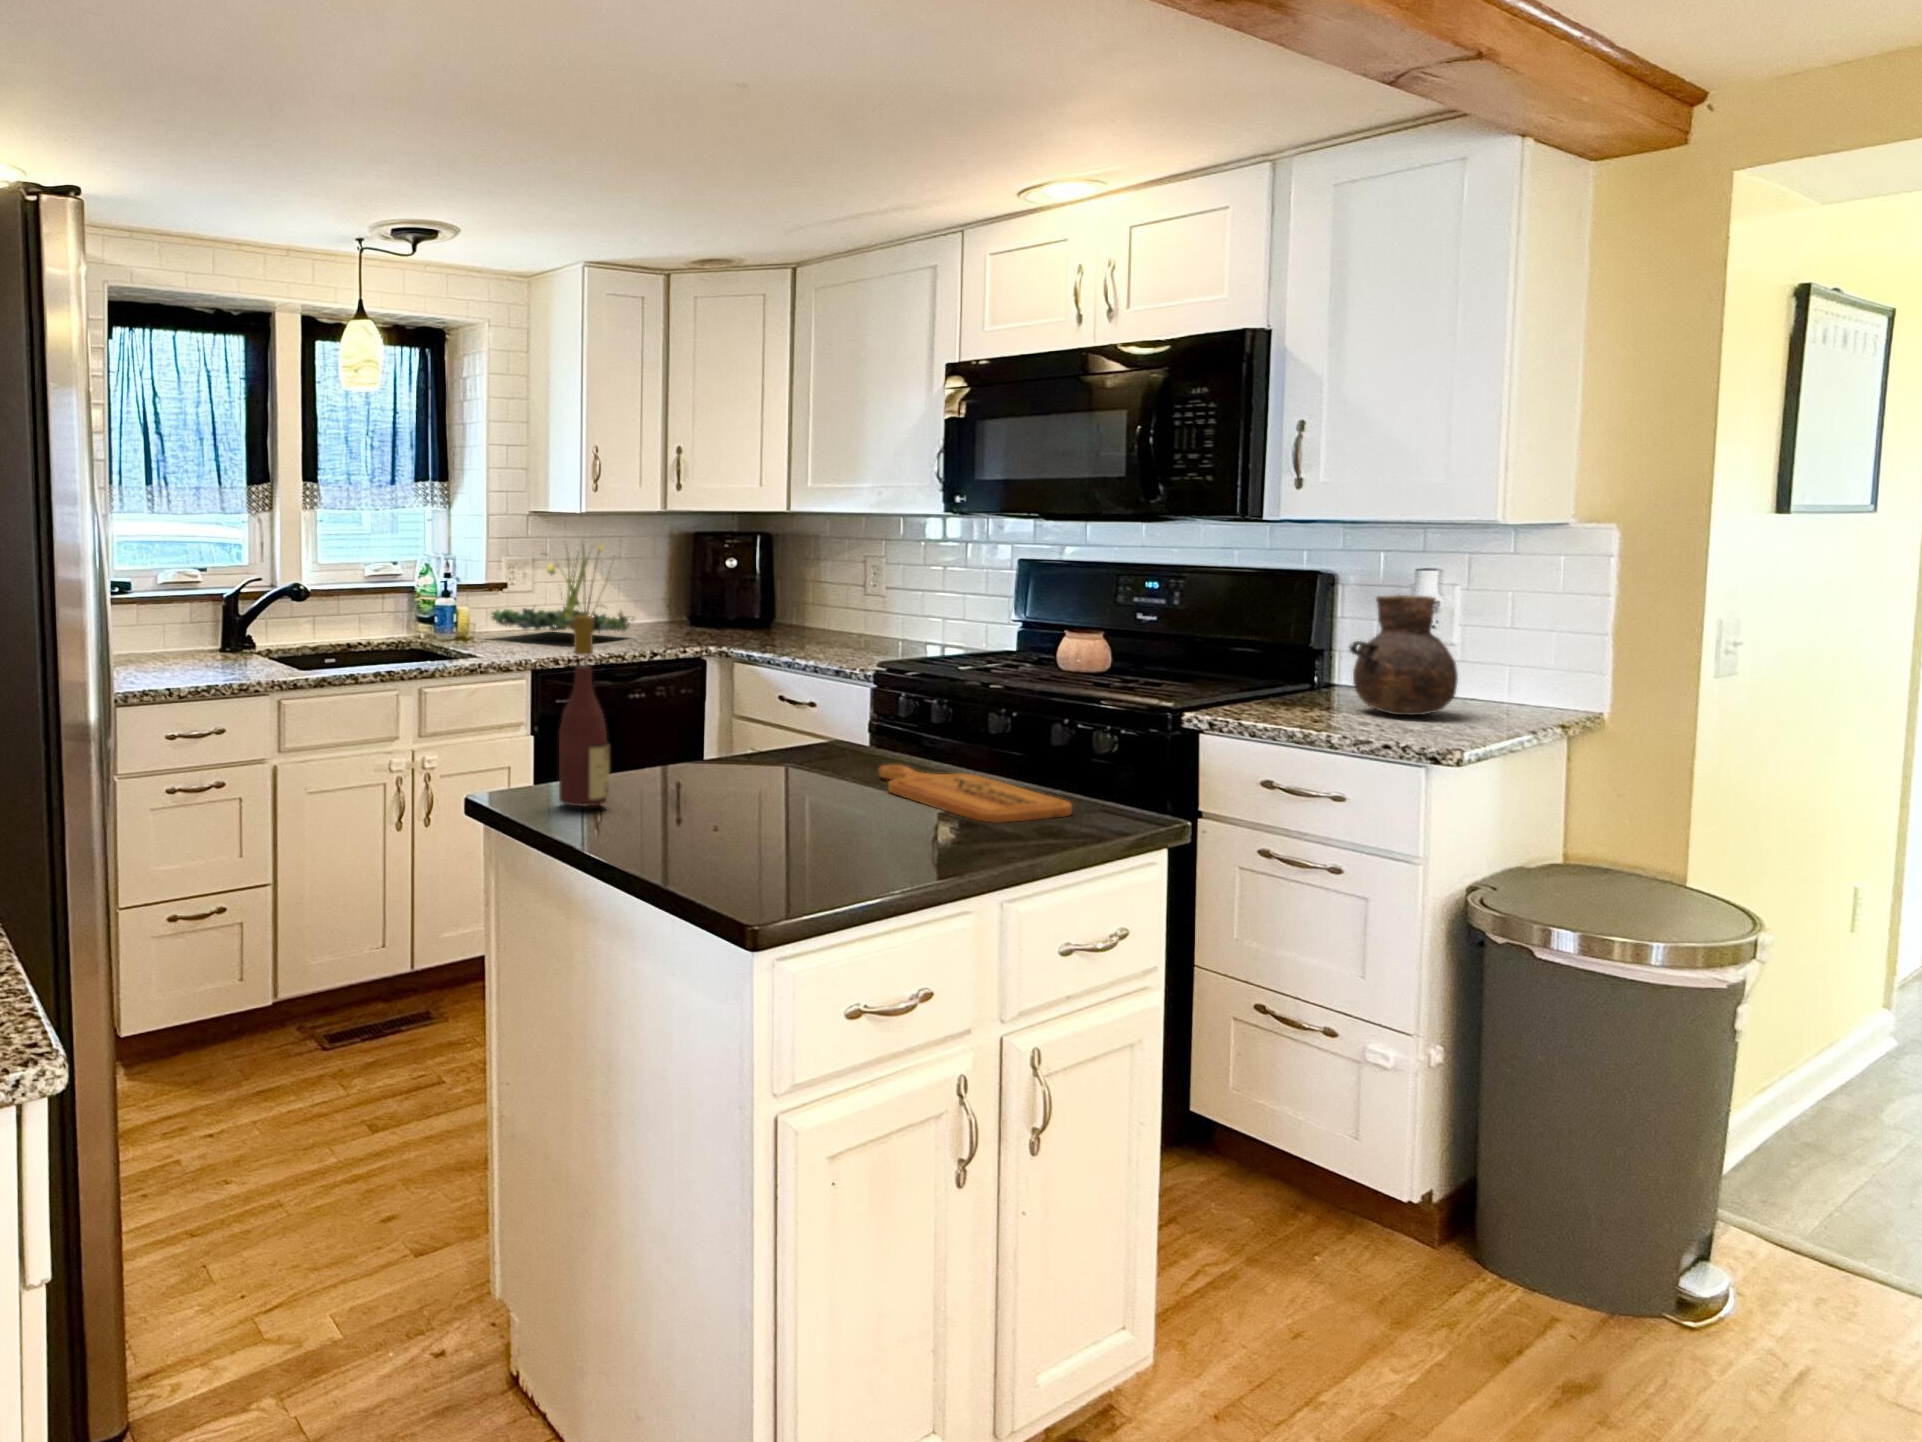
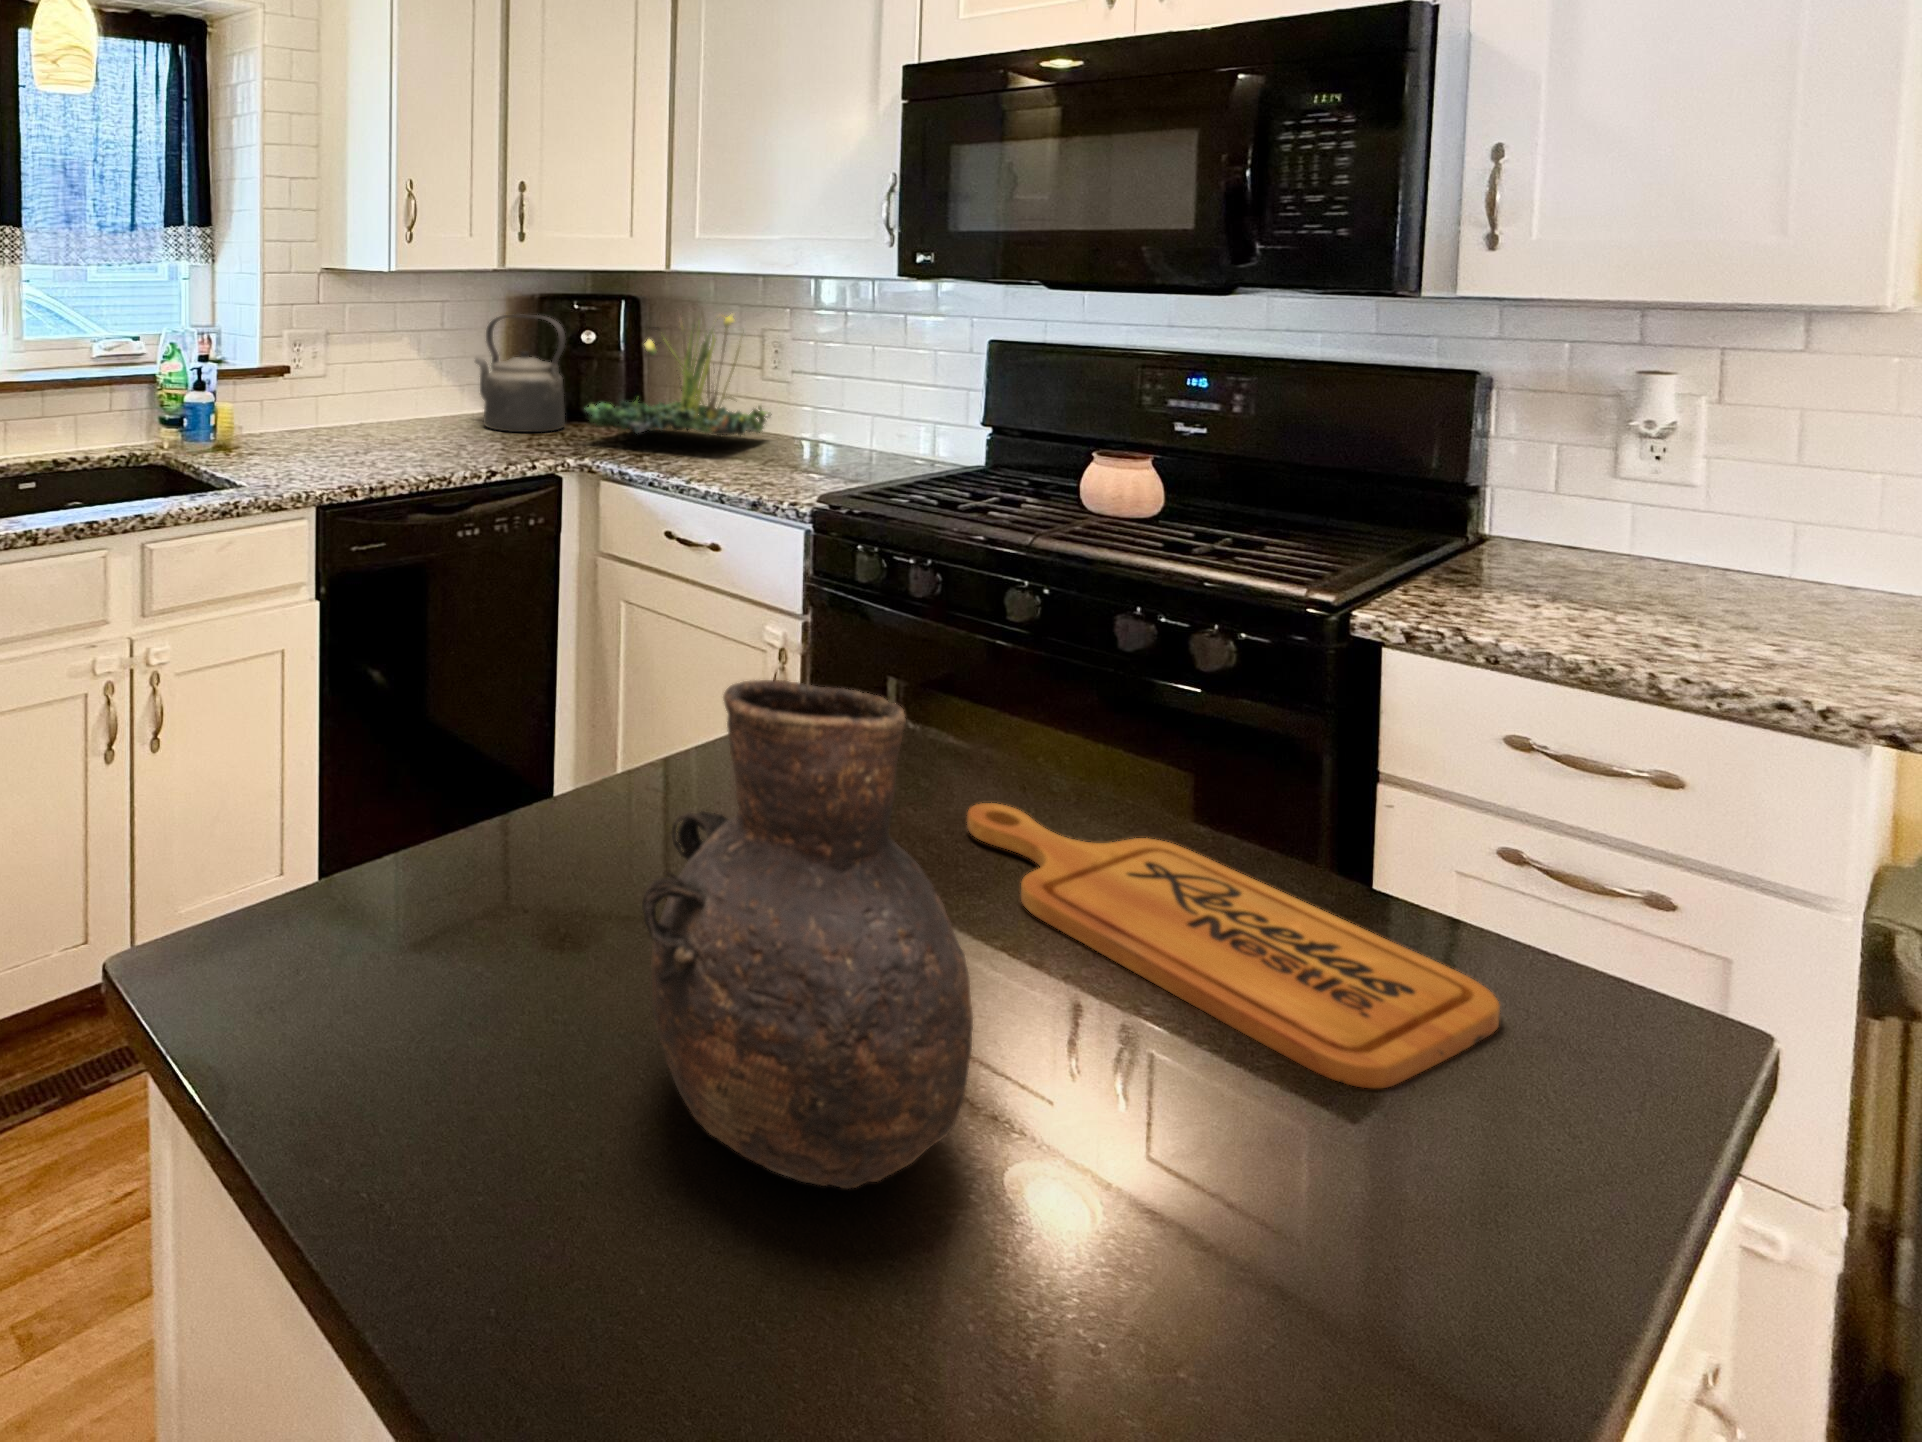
plant: present [492,542,629,632] -> present [585,312,771,436]
kettle: none [644,546,713,634] -> present [475,314,566,432]
vase: present [1350,595,1458,715] -> present [642,680,973,1189]
wine bottle: present [559,616,609,806] -> none [293,575,424,1097]

